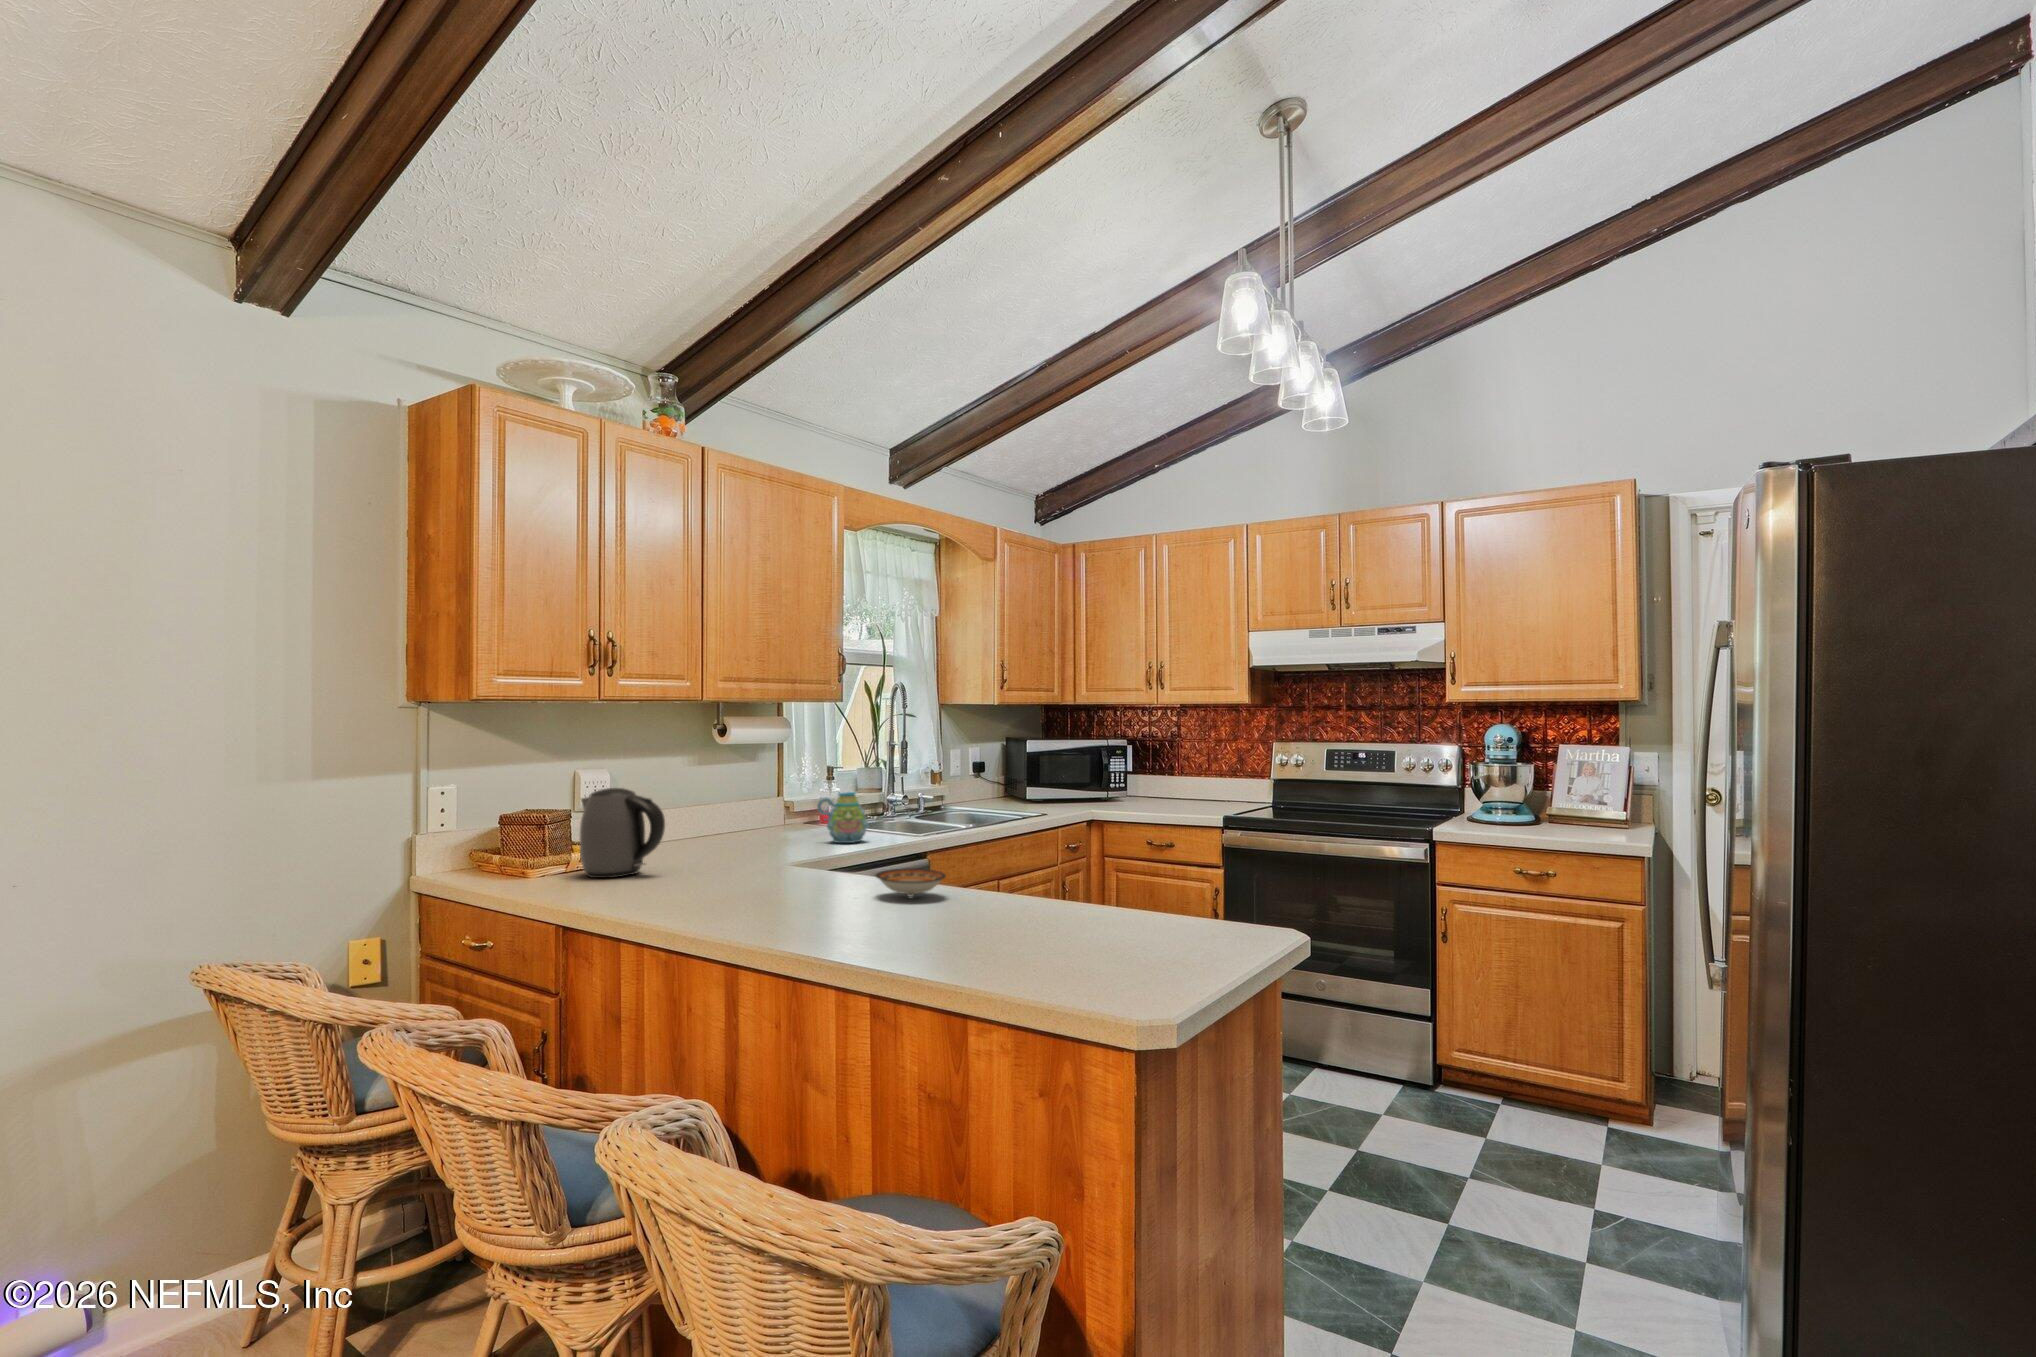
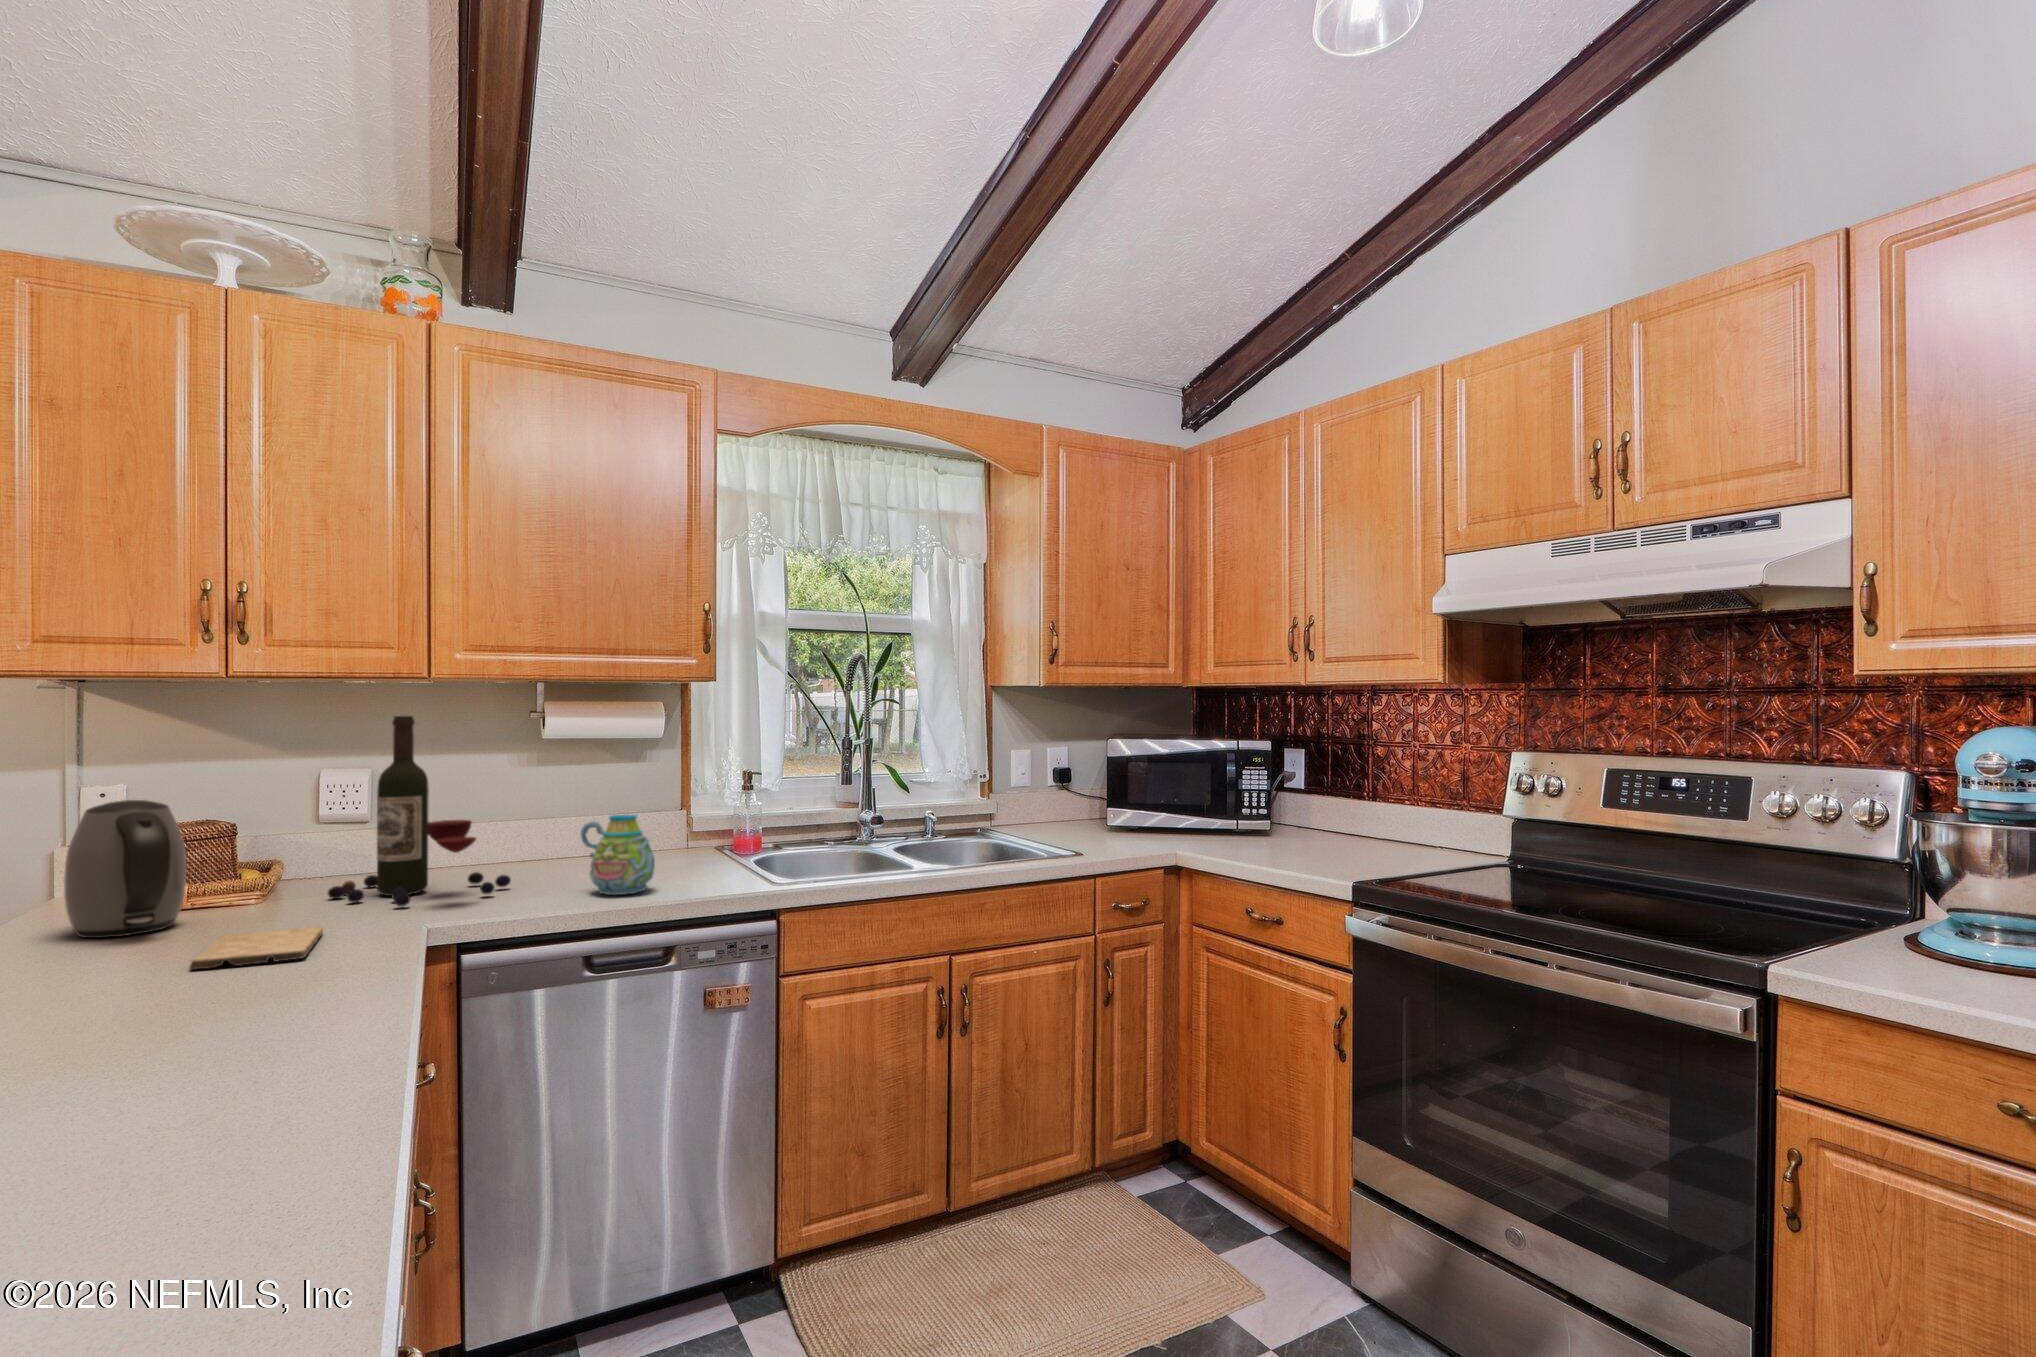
wine bottle: none [661,731,786,856] -> present [328,716,511,906]
cutting board: none [709,862,797,880] -> present [190,927,323,970]
ceramic bowl: present [876,868,945,896] -> none [110,993,269,1060]

